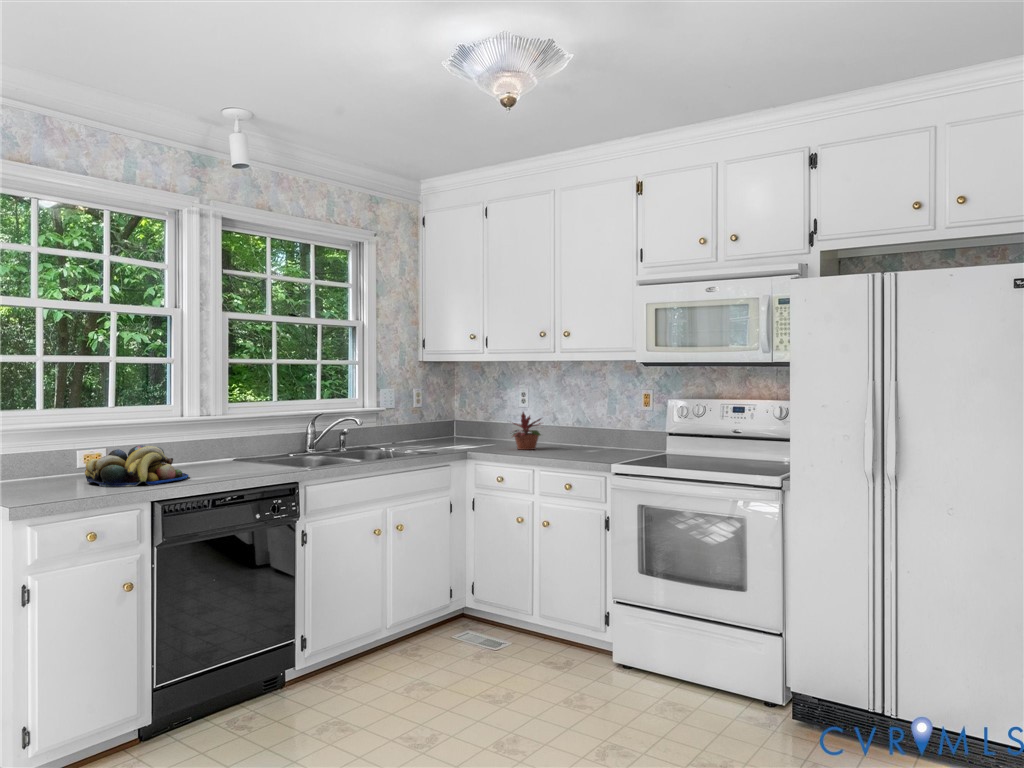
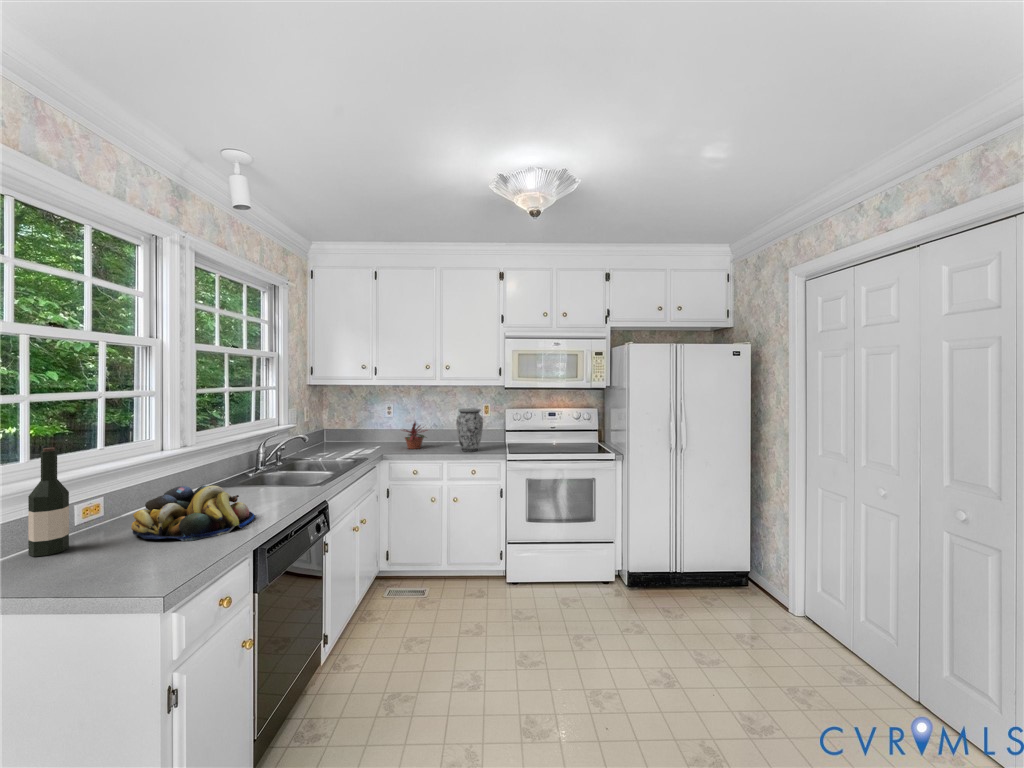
vase: none [555,394,595,457] -> present [456,408,483,452]
wine bottle: none [28,401,53,482] -> present [28,448,69,557]

